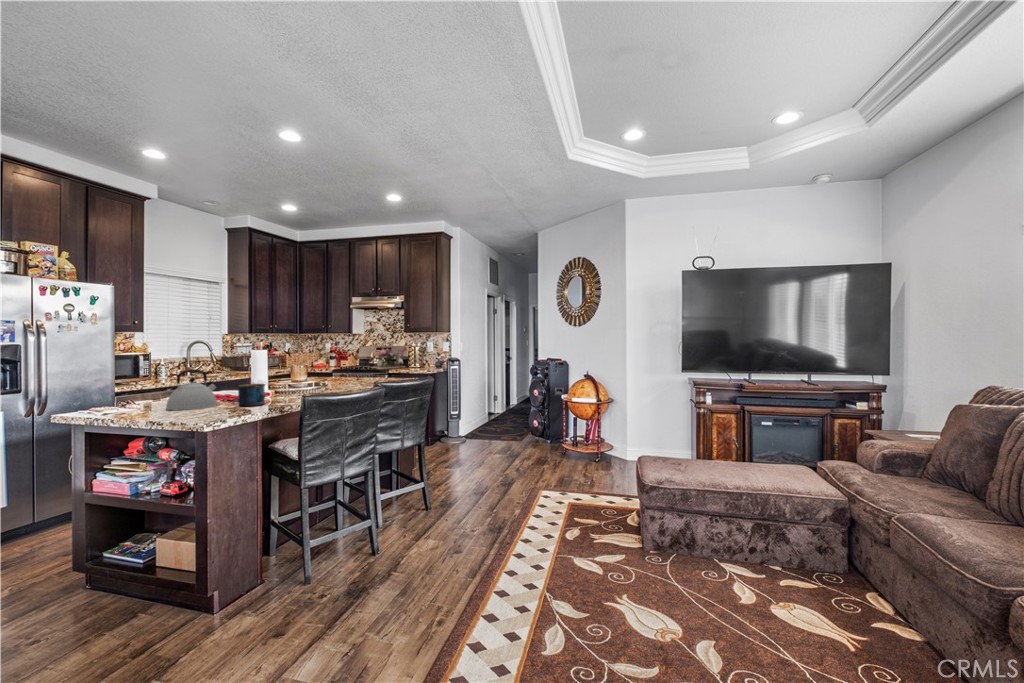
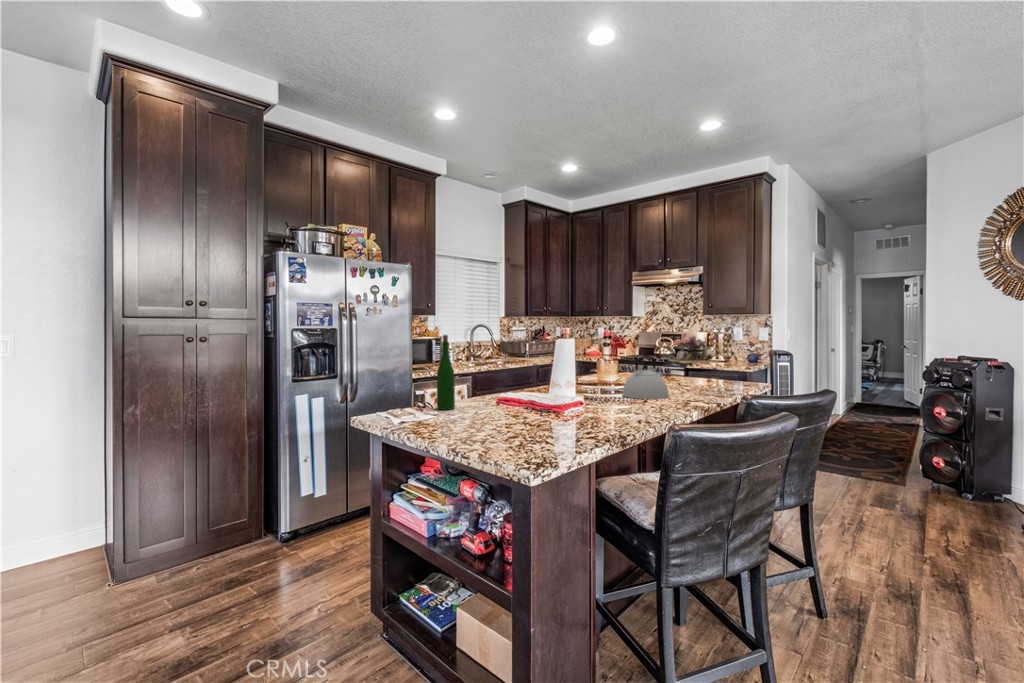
wine bottle: none [142,349,159,406] -> present [437,335,455,410]
kettle: present [166,370,217,410] -> present [622,356,669,399]
mug: present [238,384,265,406] -> none [557,392,599,430]

